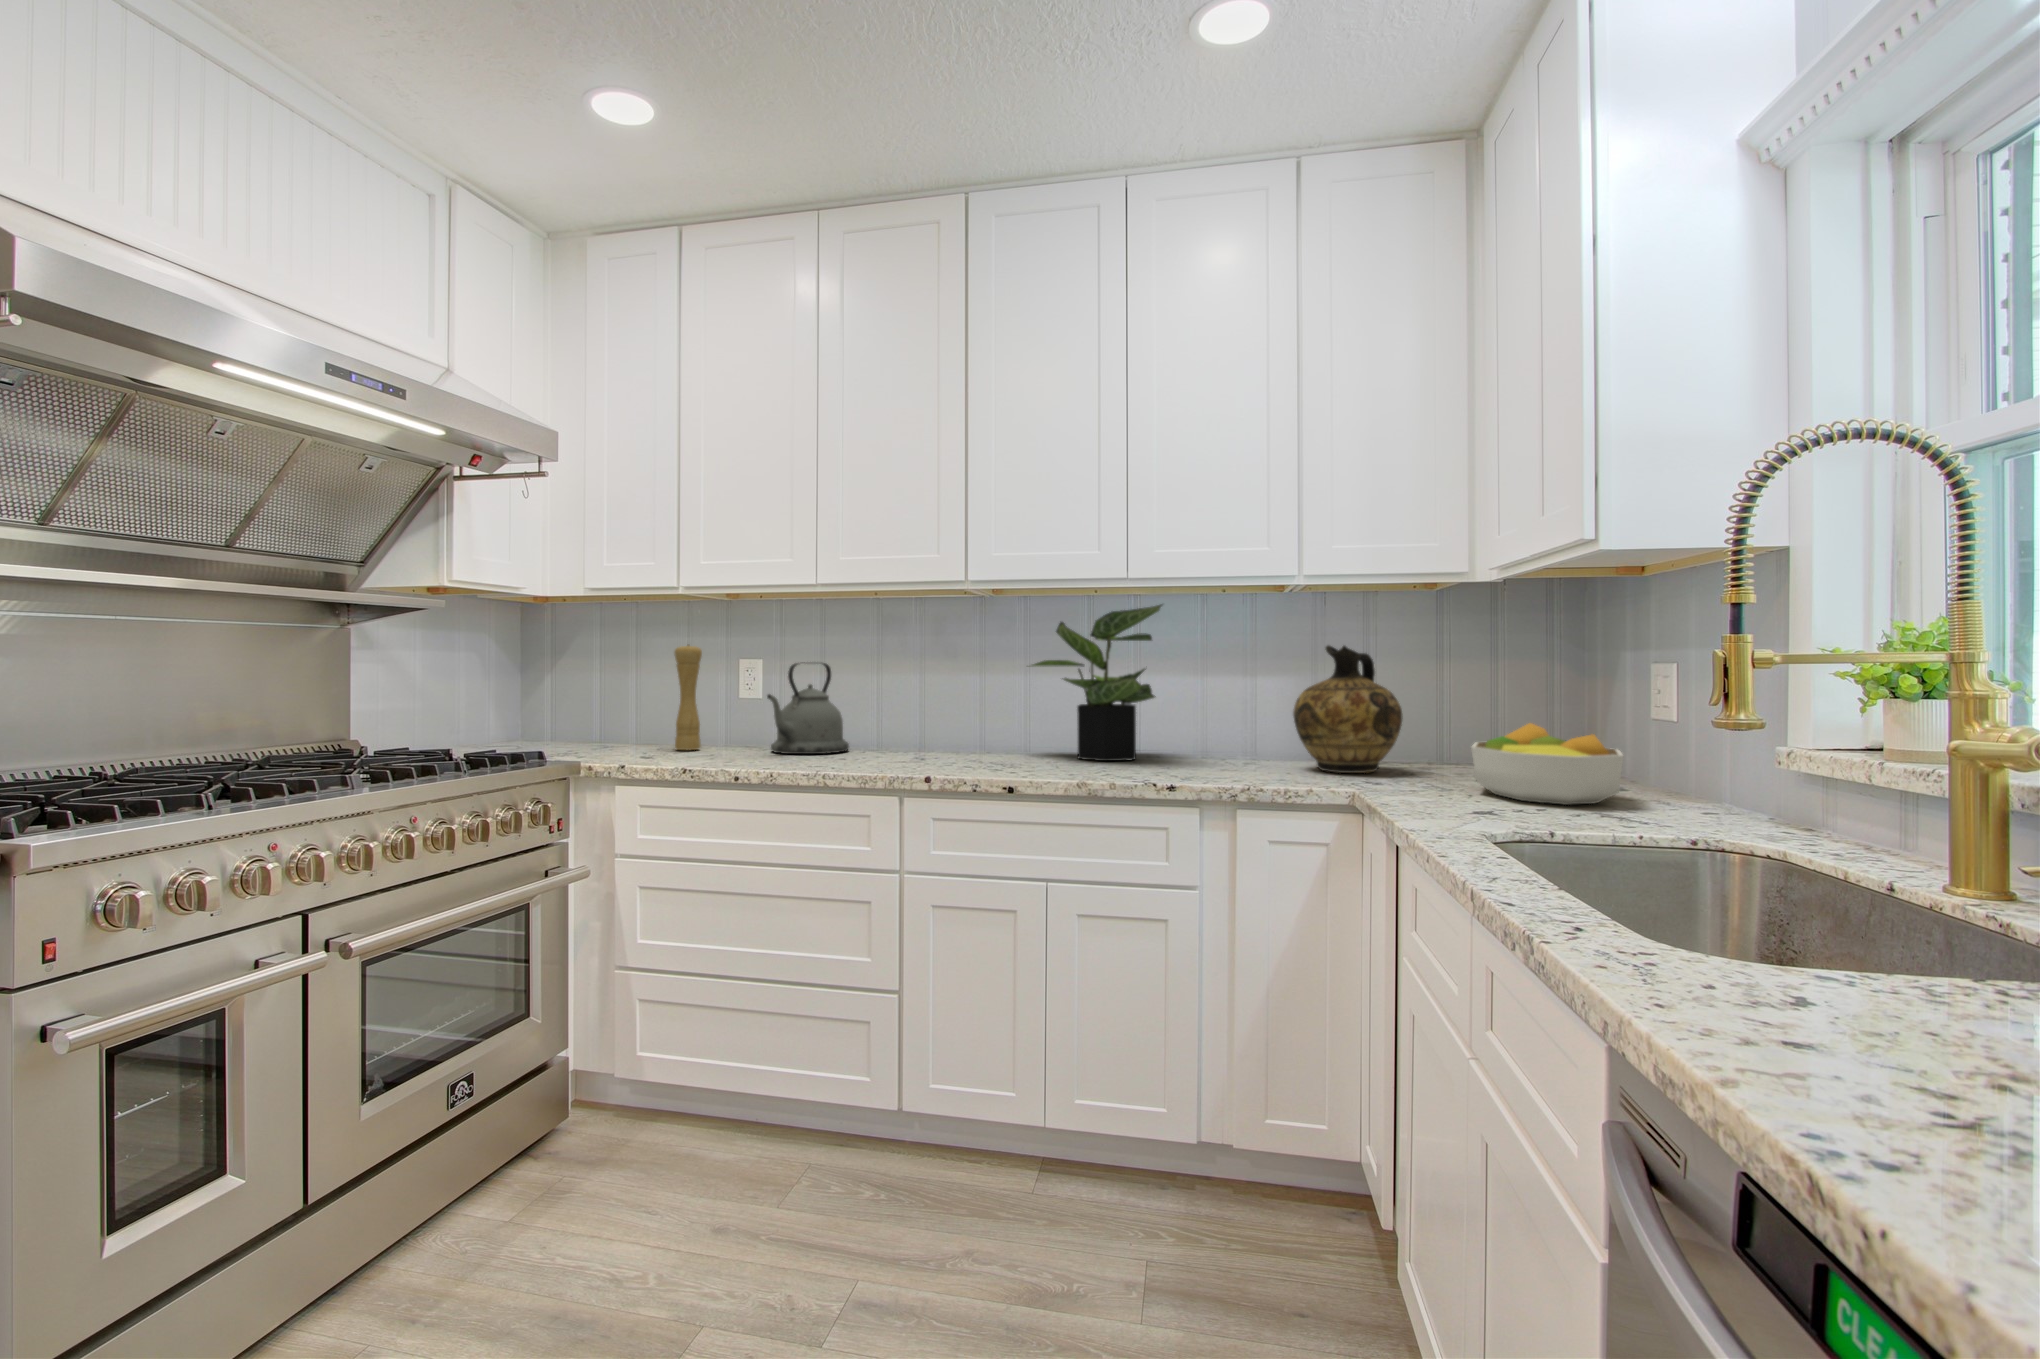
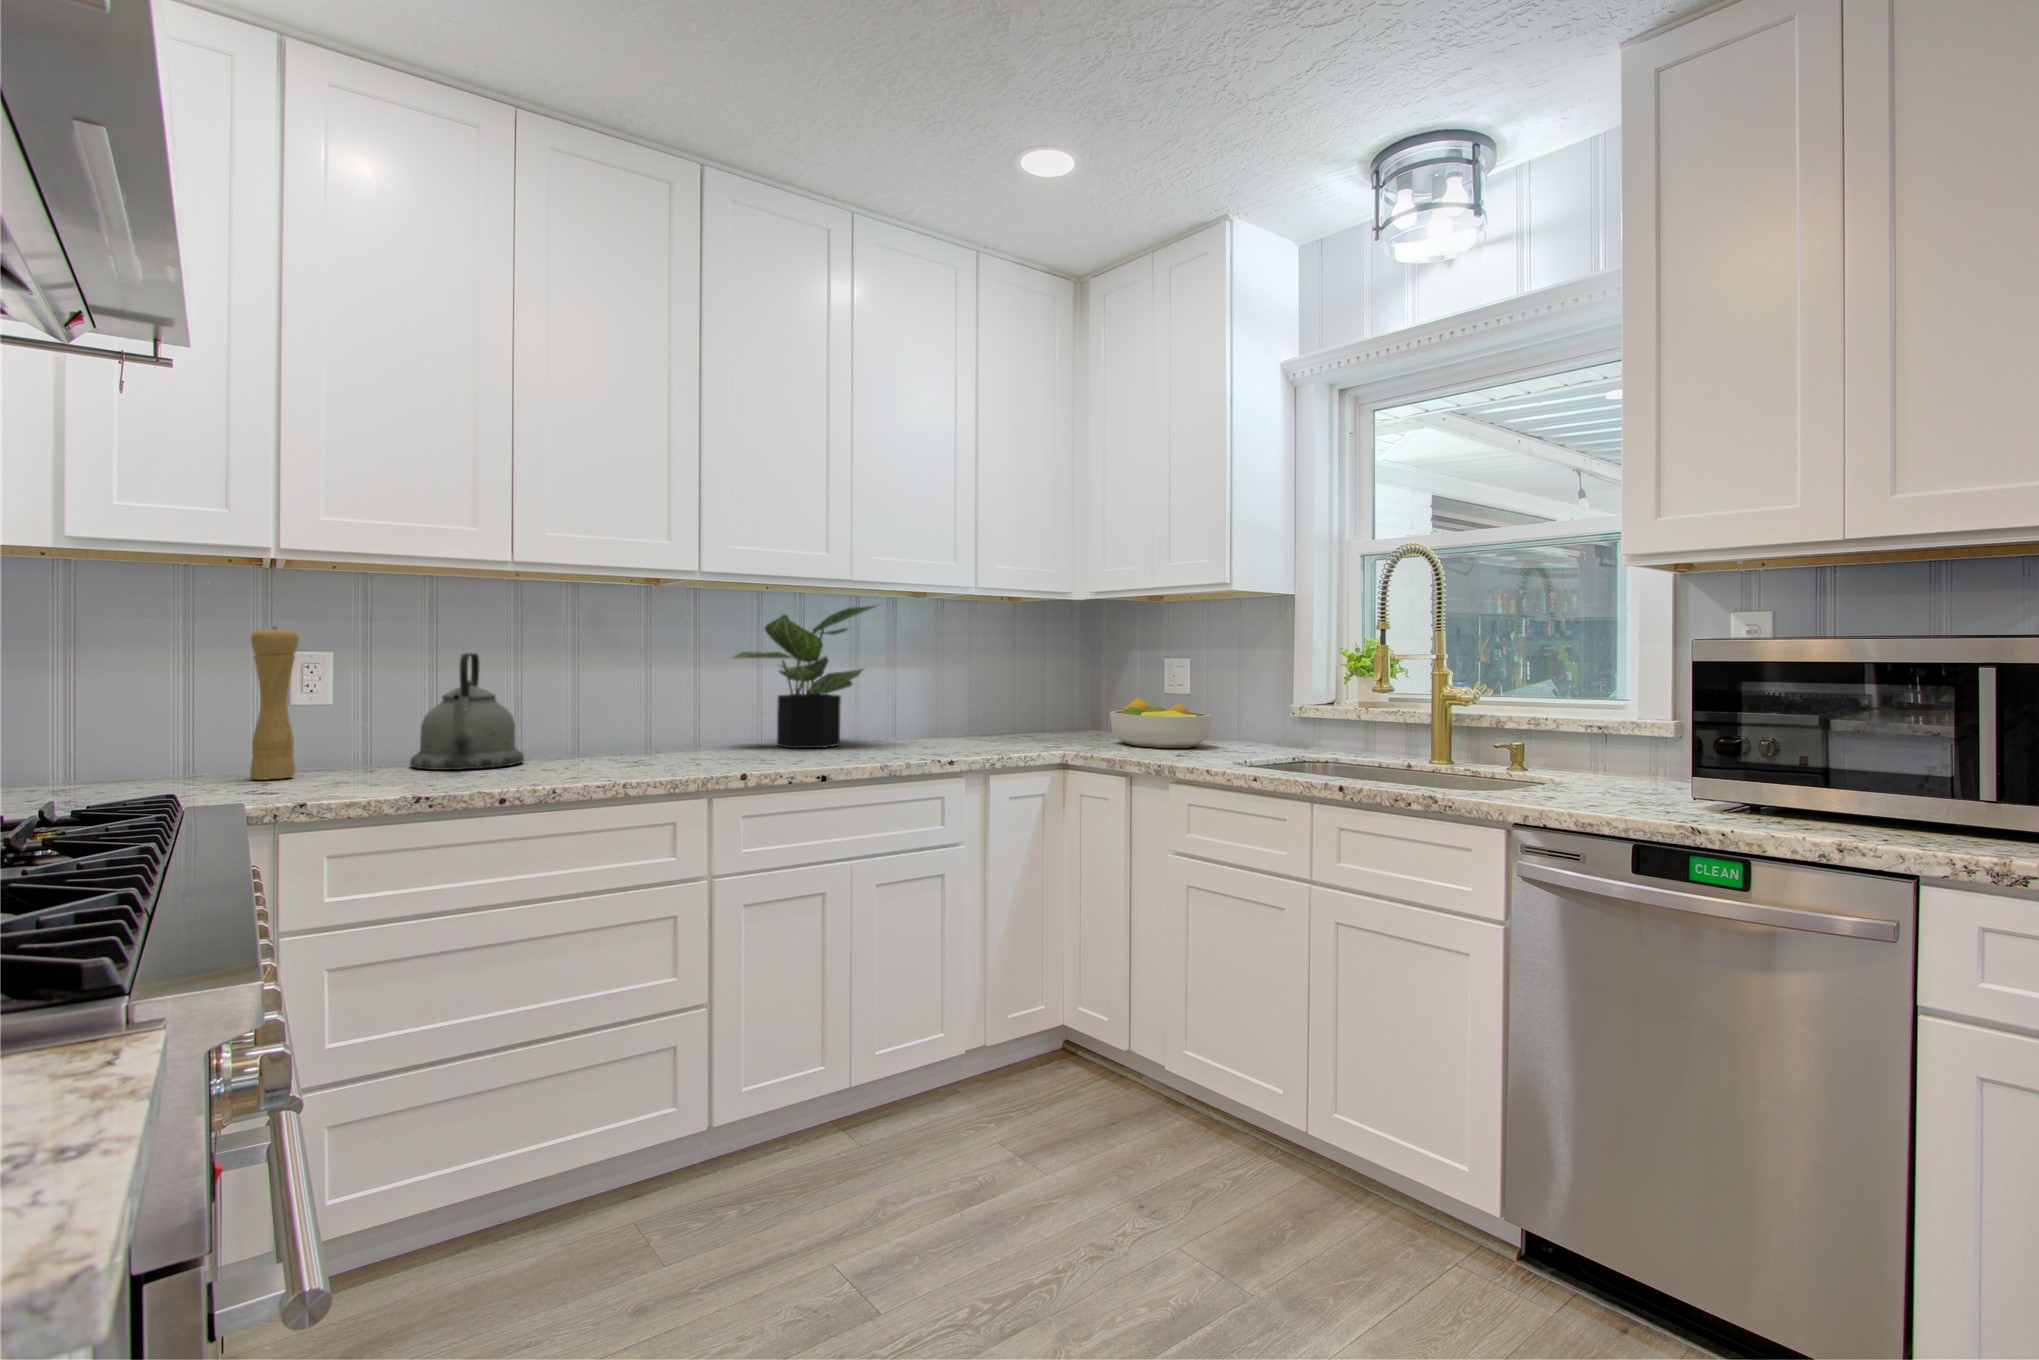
ceramic jug: present [1293,646,1403,773] -> none [967,642,1046,742]

